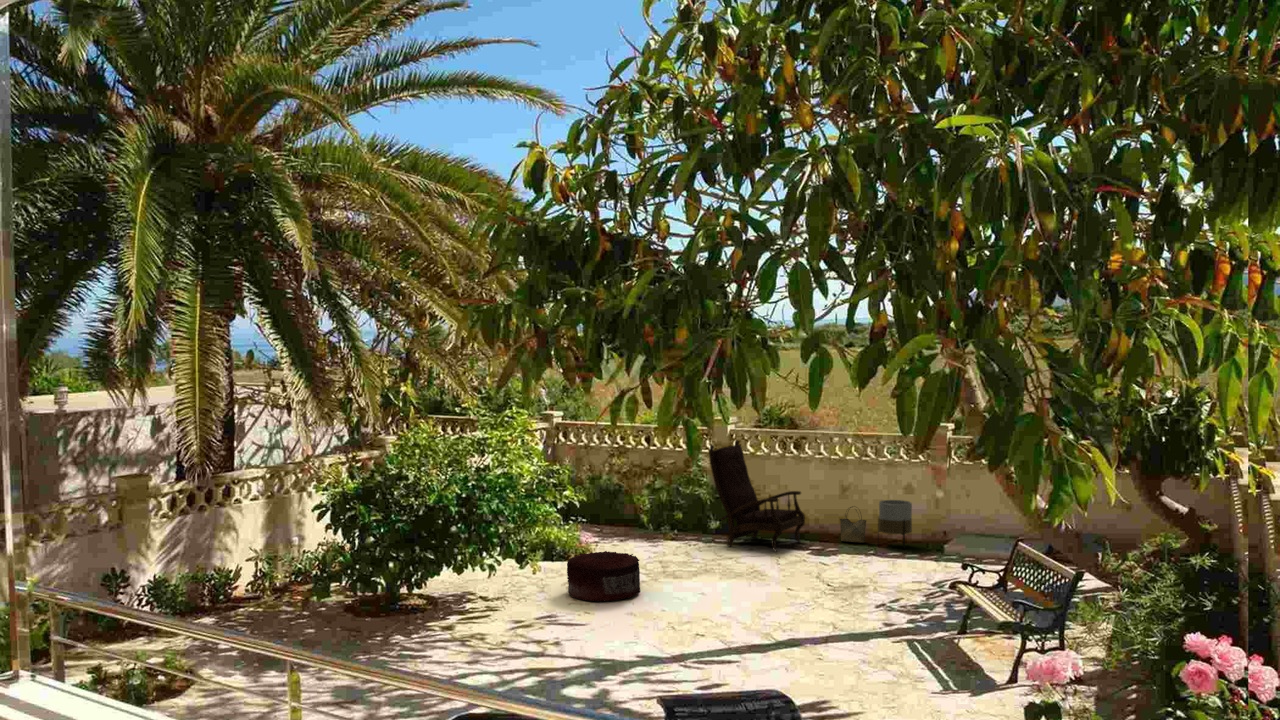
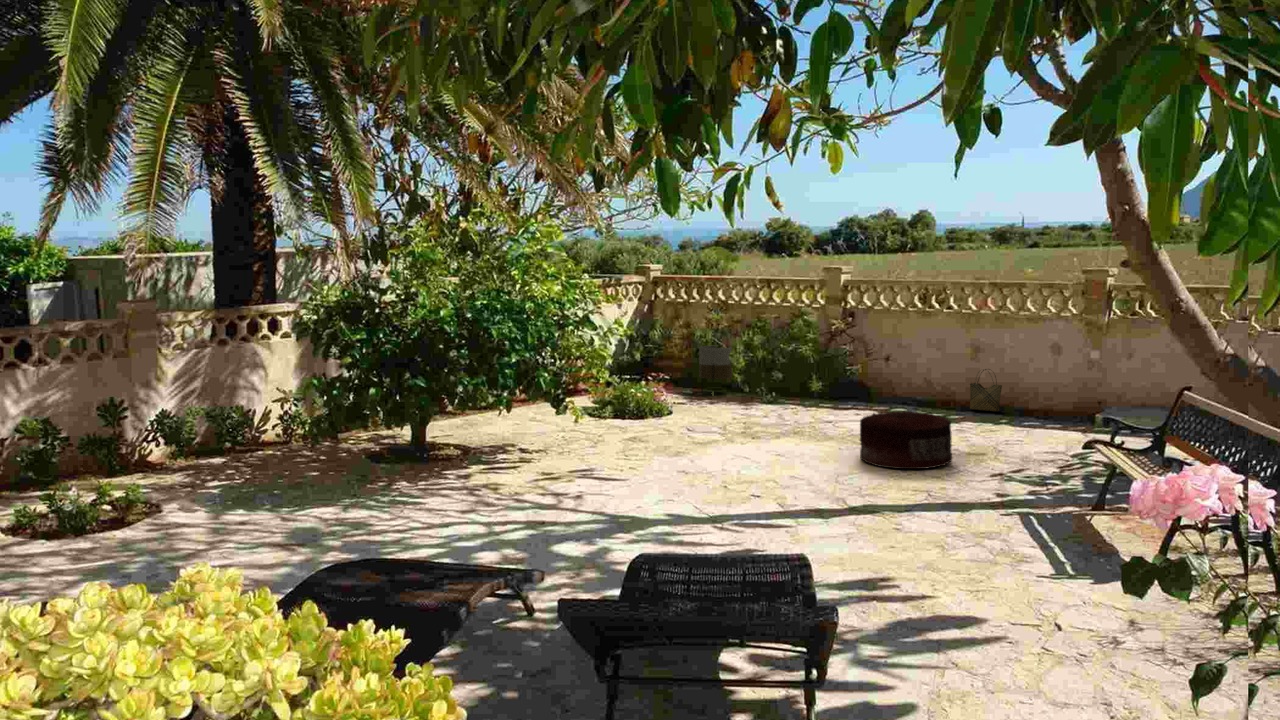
armchair: present [709,440,805,551] -> none [813,292,926,417]
planter: present [878,500,912,546] -> present [699,346,732,380]
pouf: present [567,551,640,601] -> present [860,411,952,469]

